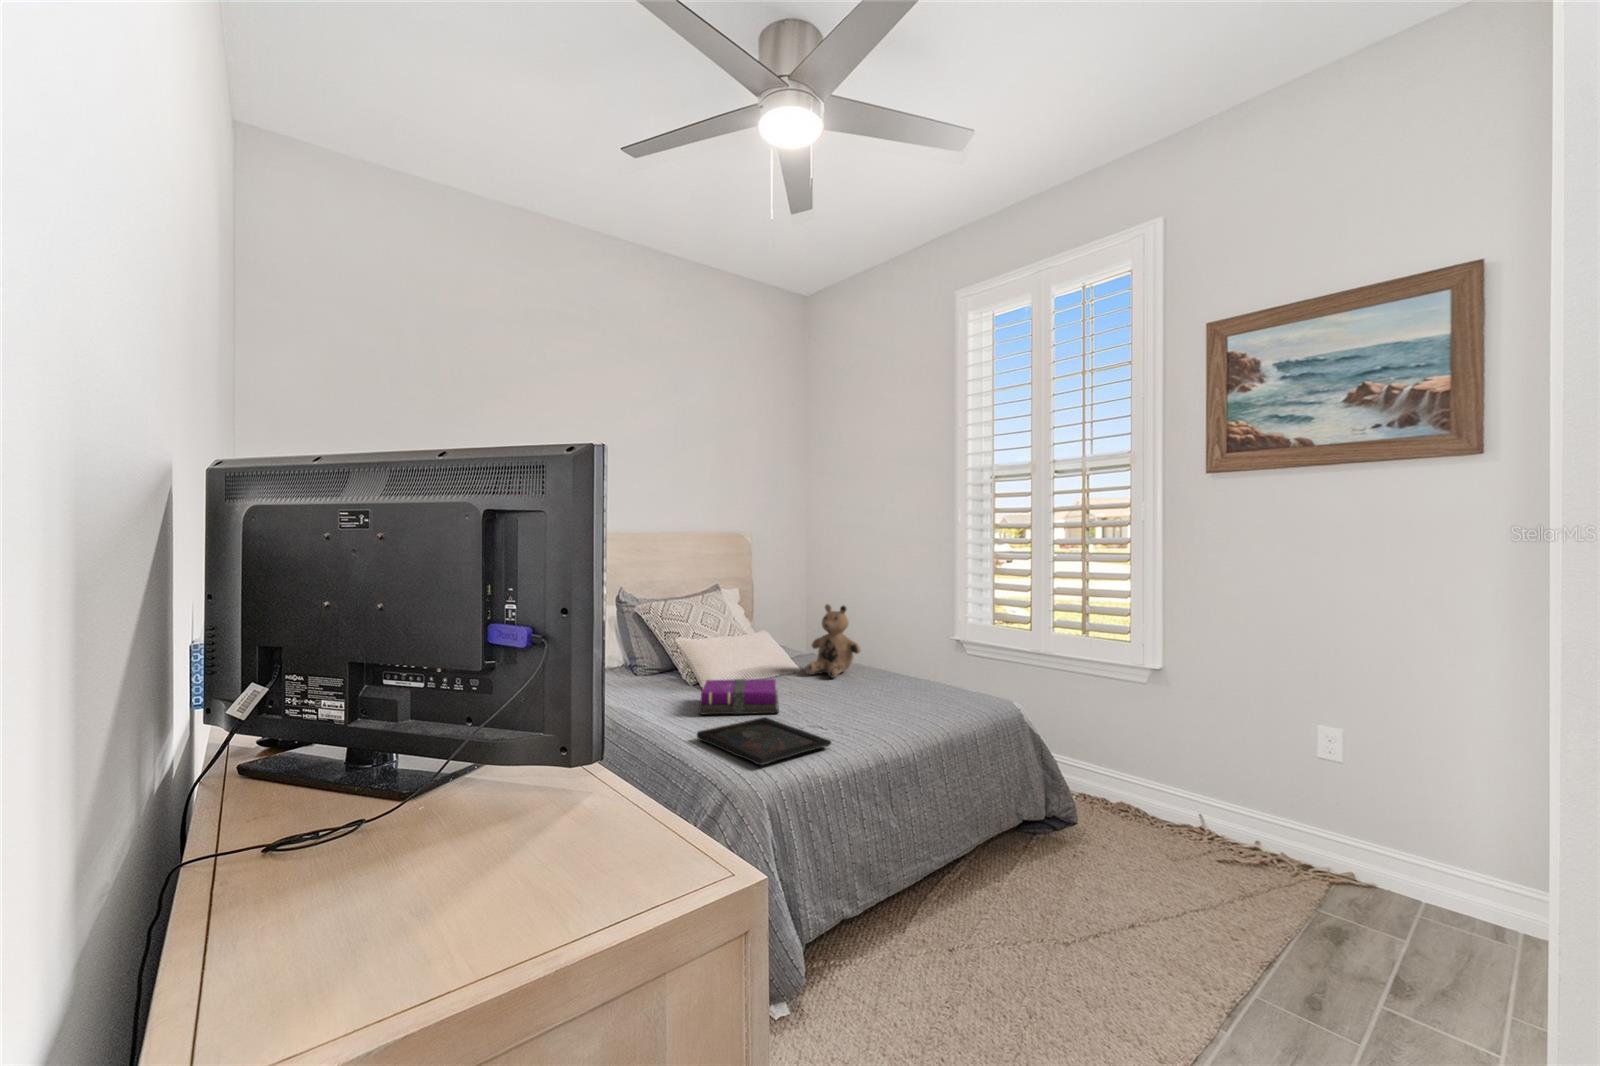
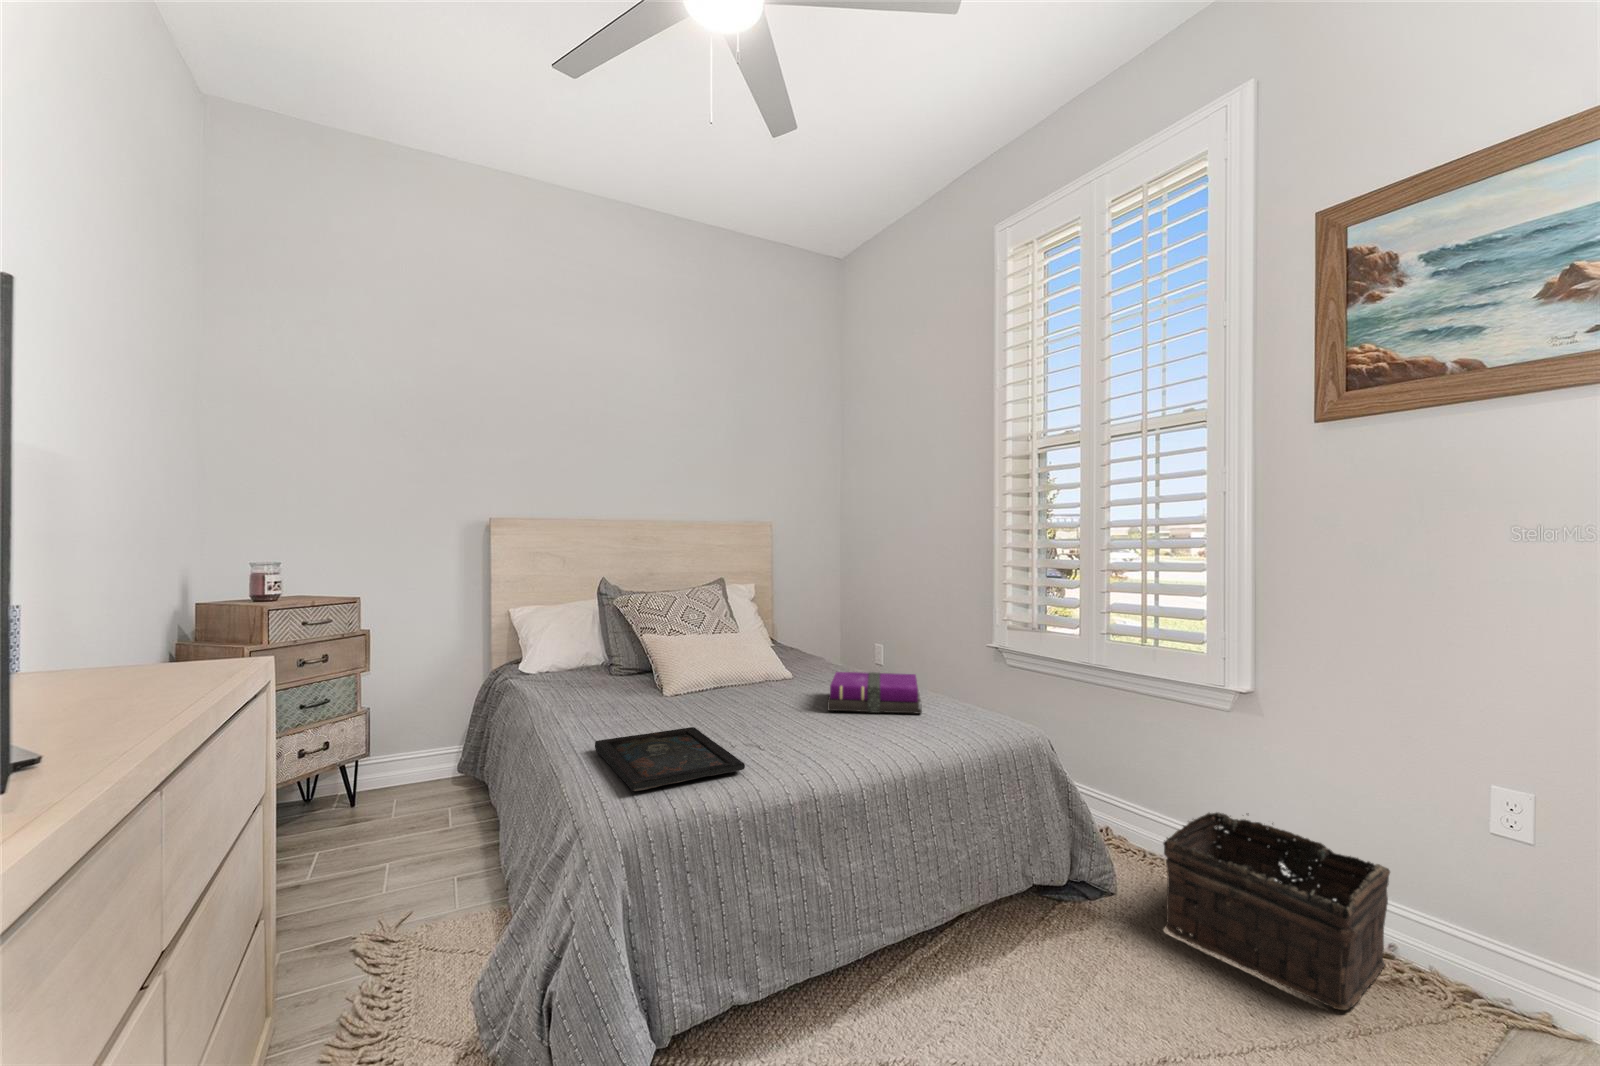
teddy bear: present [805,604,861,678] -> none [792,595,858,683]
notebook: present [699,679,779,714] -> present [828,672,922,714]
basket: none [1110,759,1258,883] -> present [1163,813,1390,1010]

